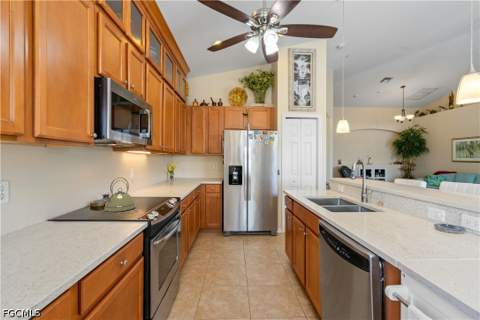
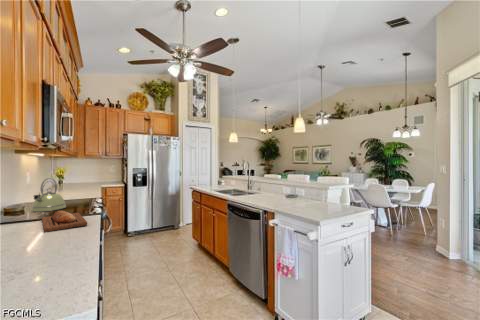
bread loaf: none [60,216,125,245] -> present [42,211,87,232]

